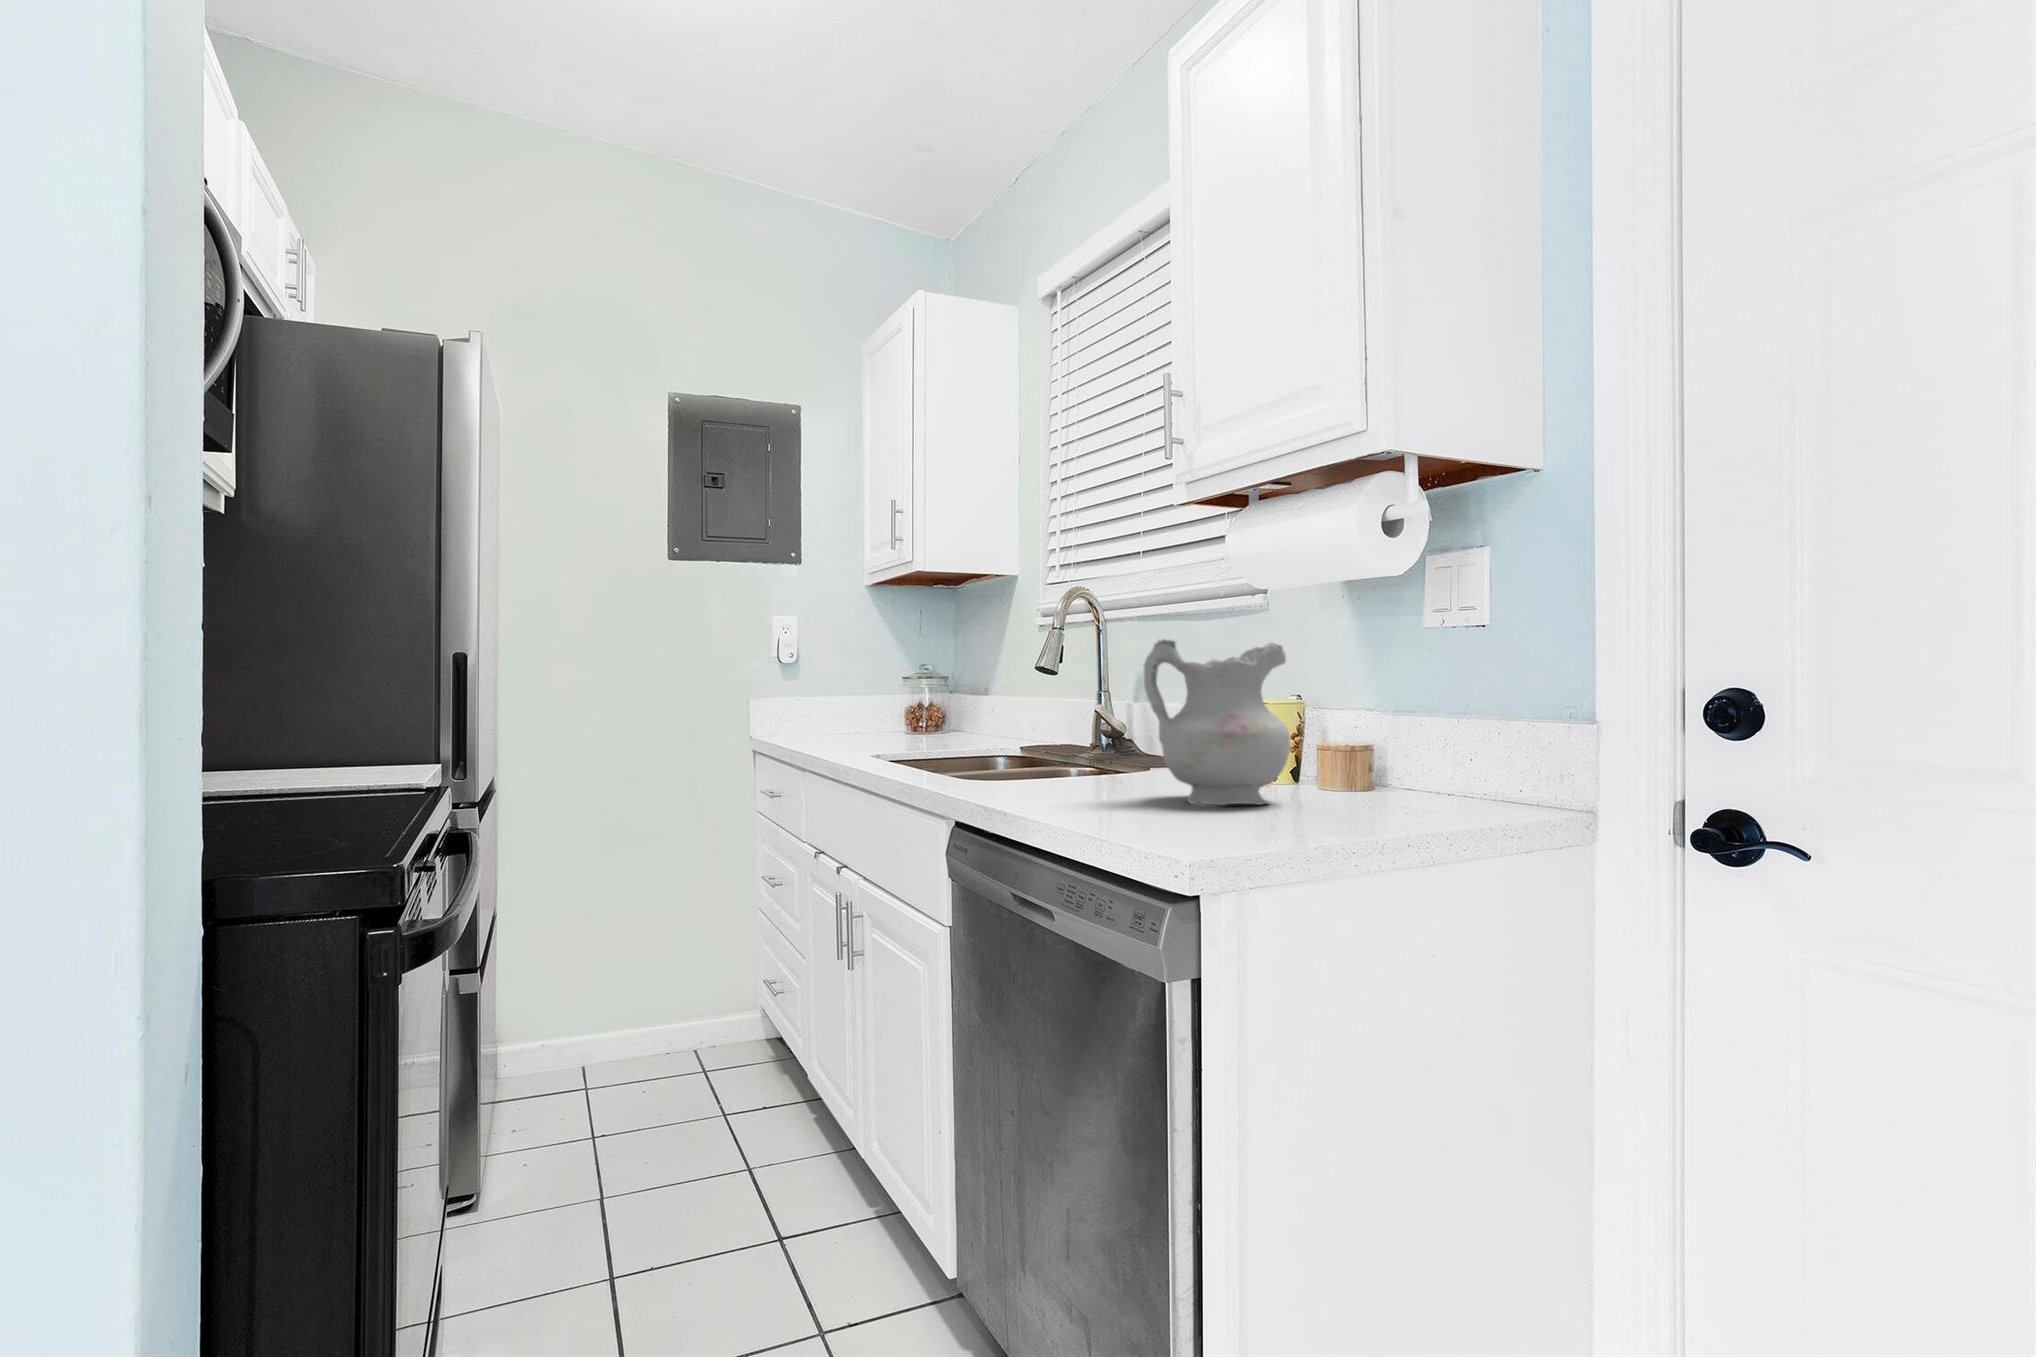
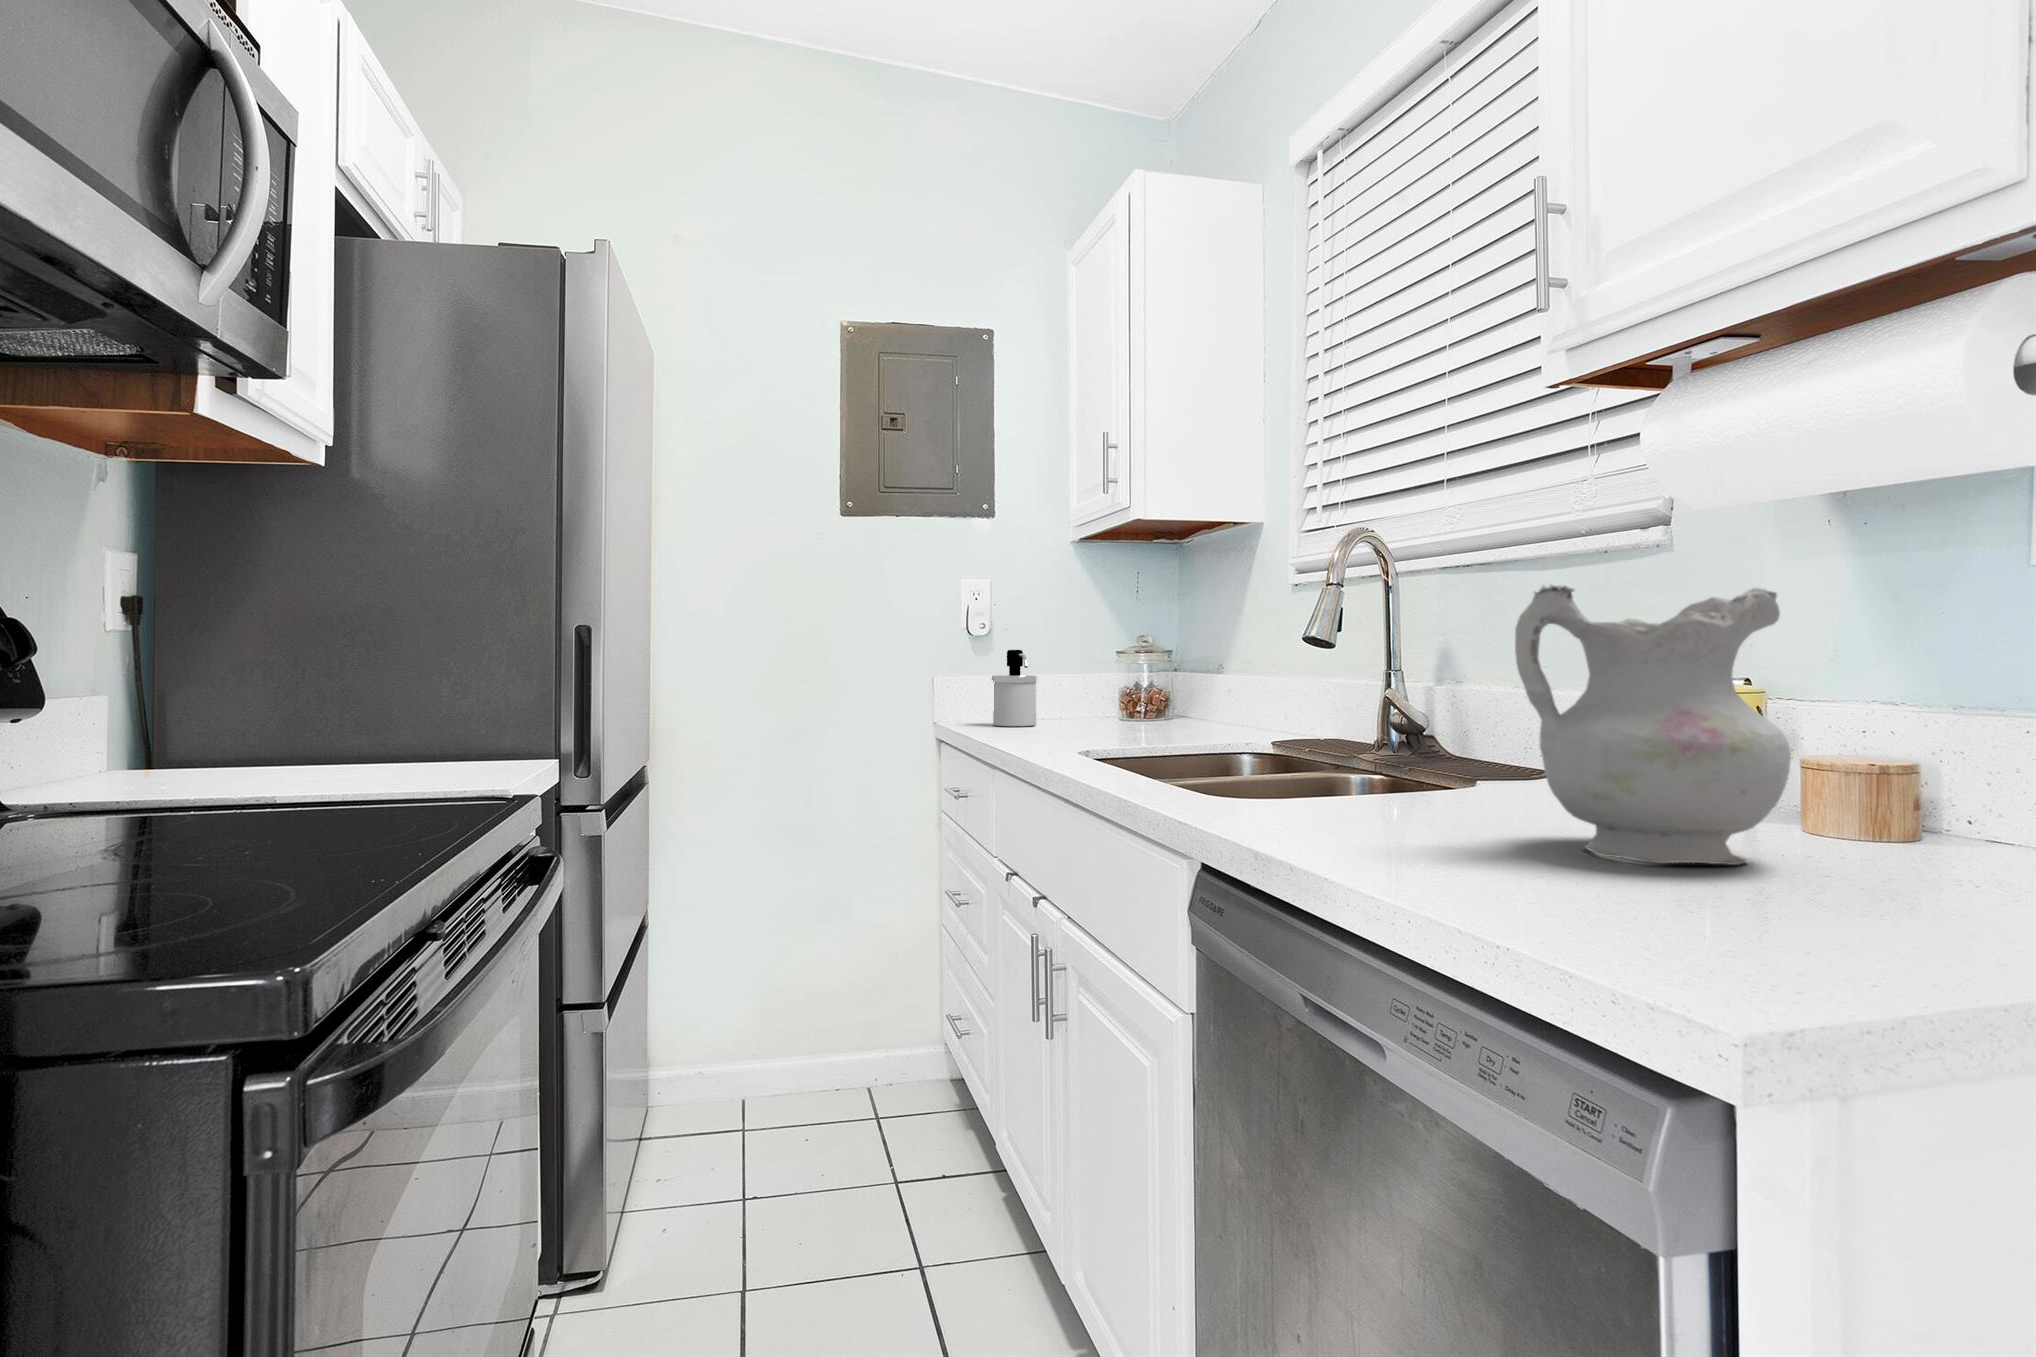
soap dispenser: none [799,674,838,738] -> present [992,650,1038,726]

